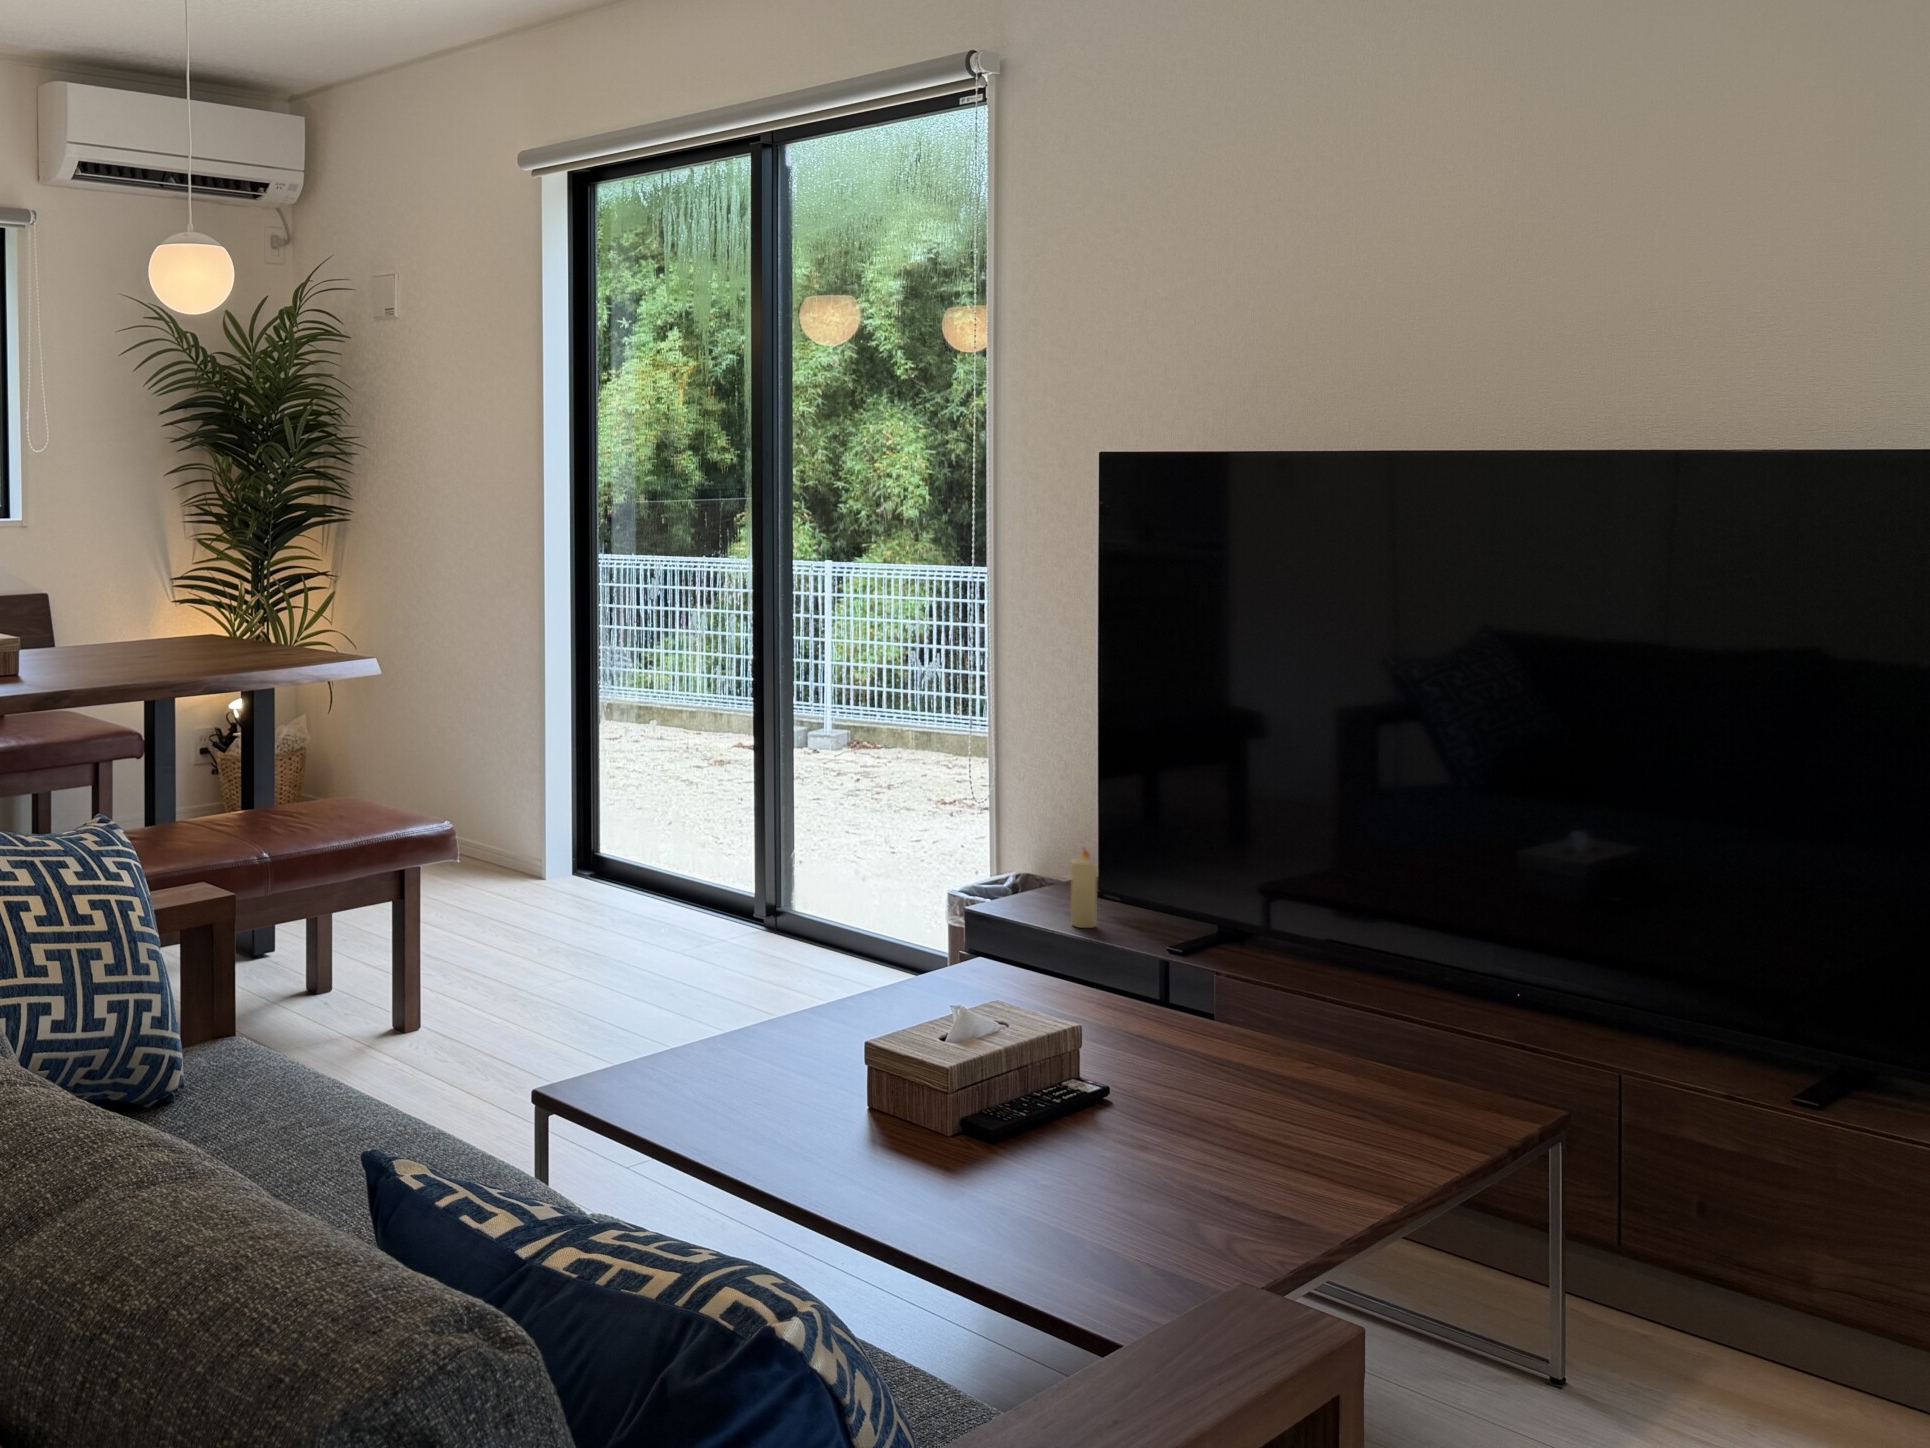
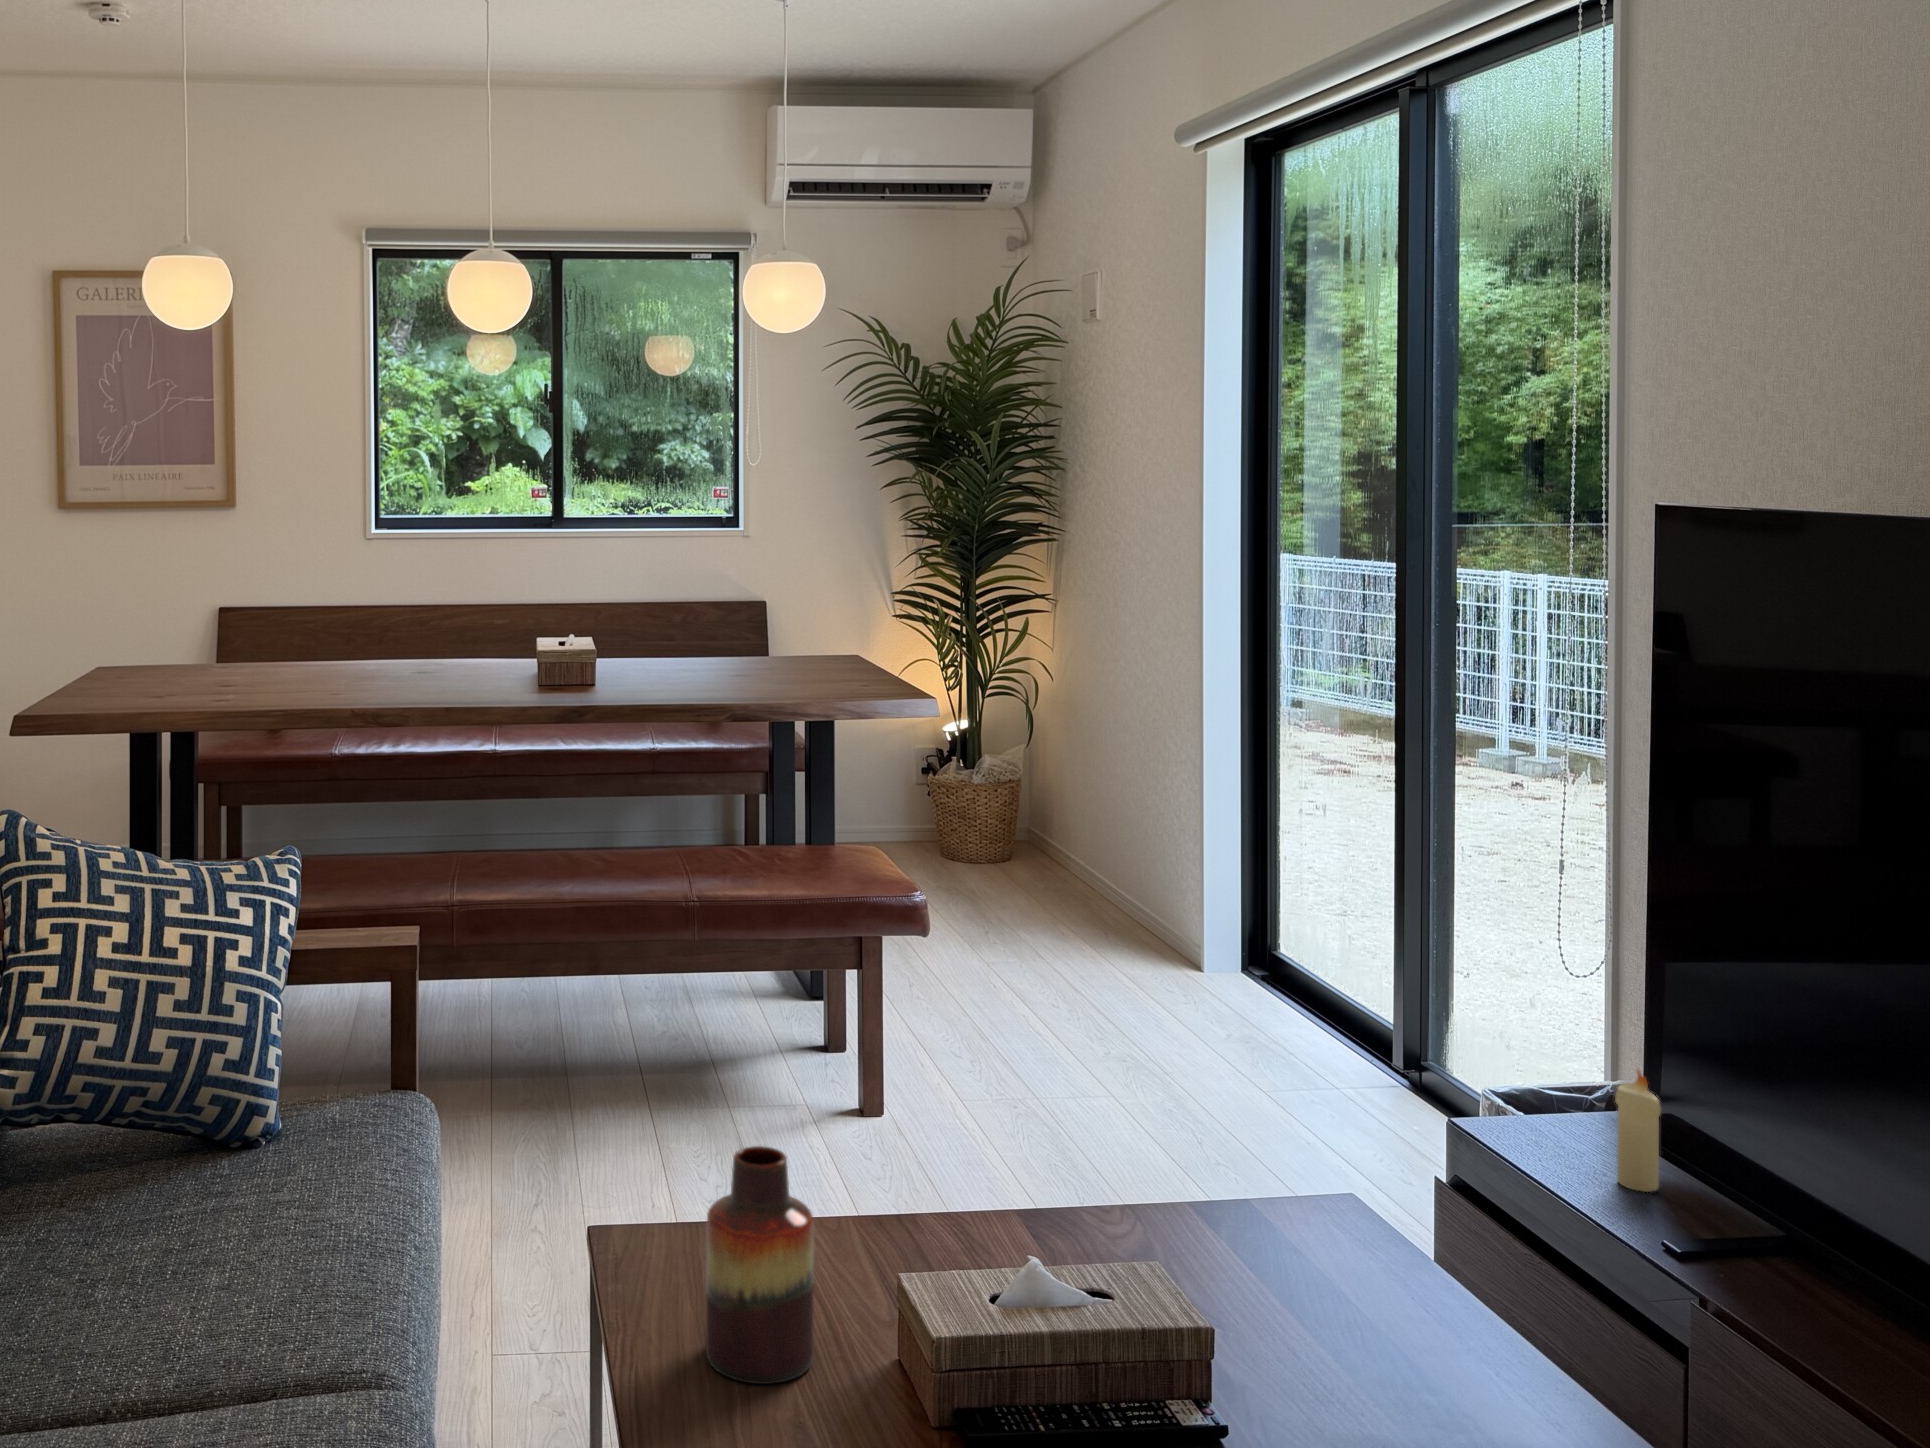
vase: none [717,962,800,1137] -> present [706,1146,814,1384]

